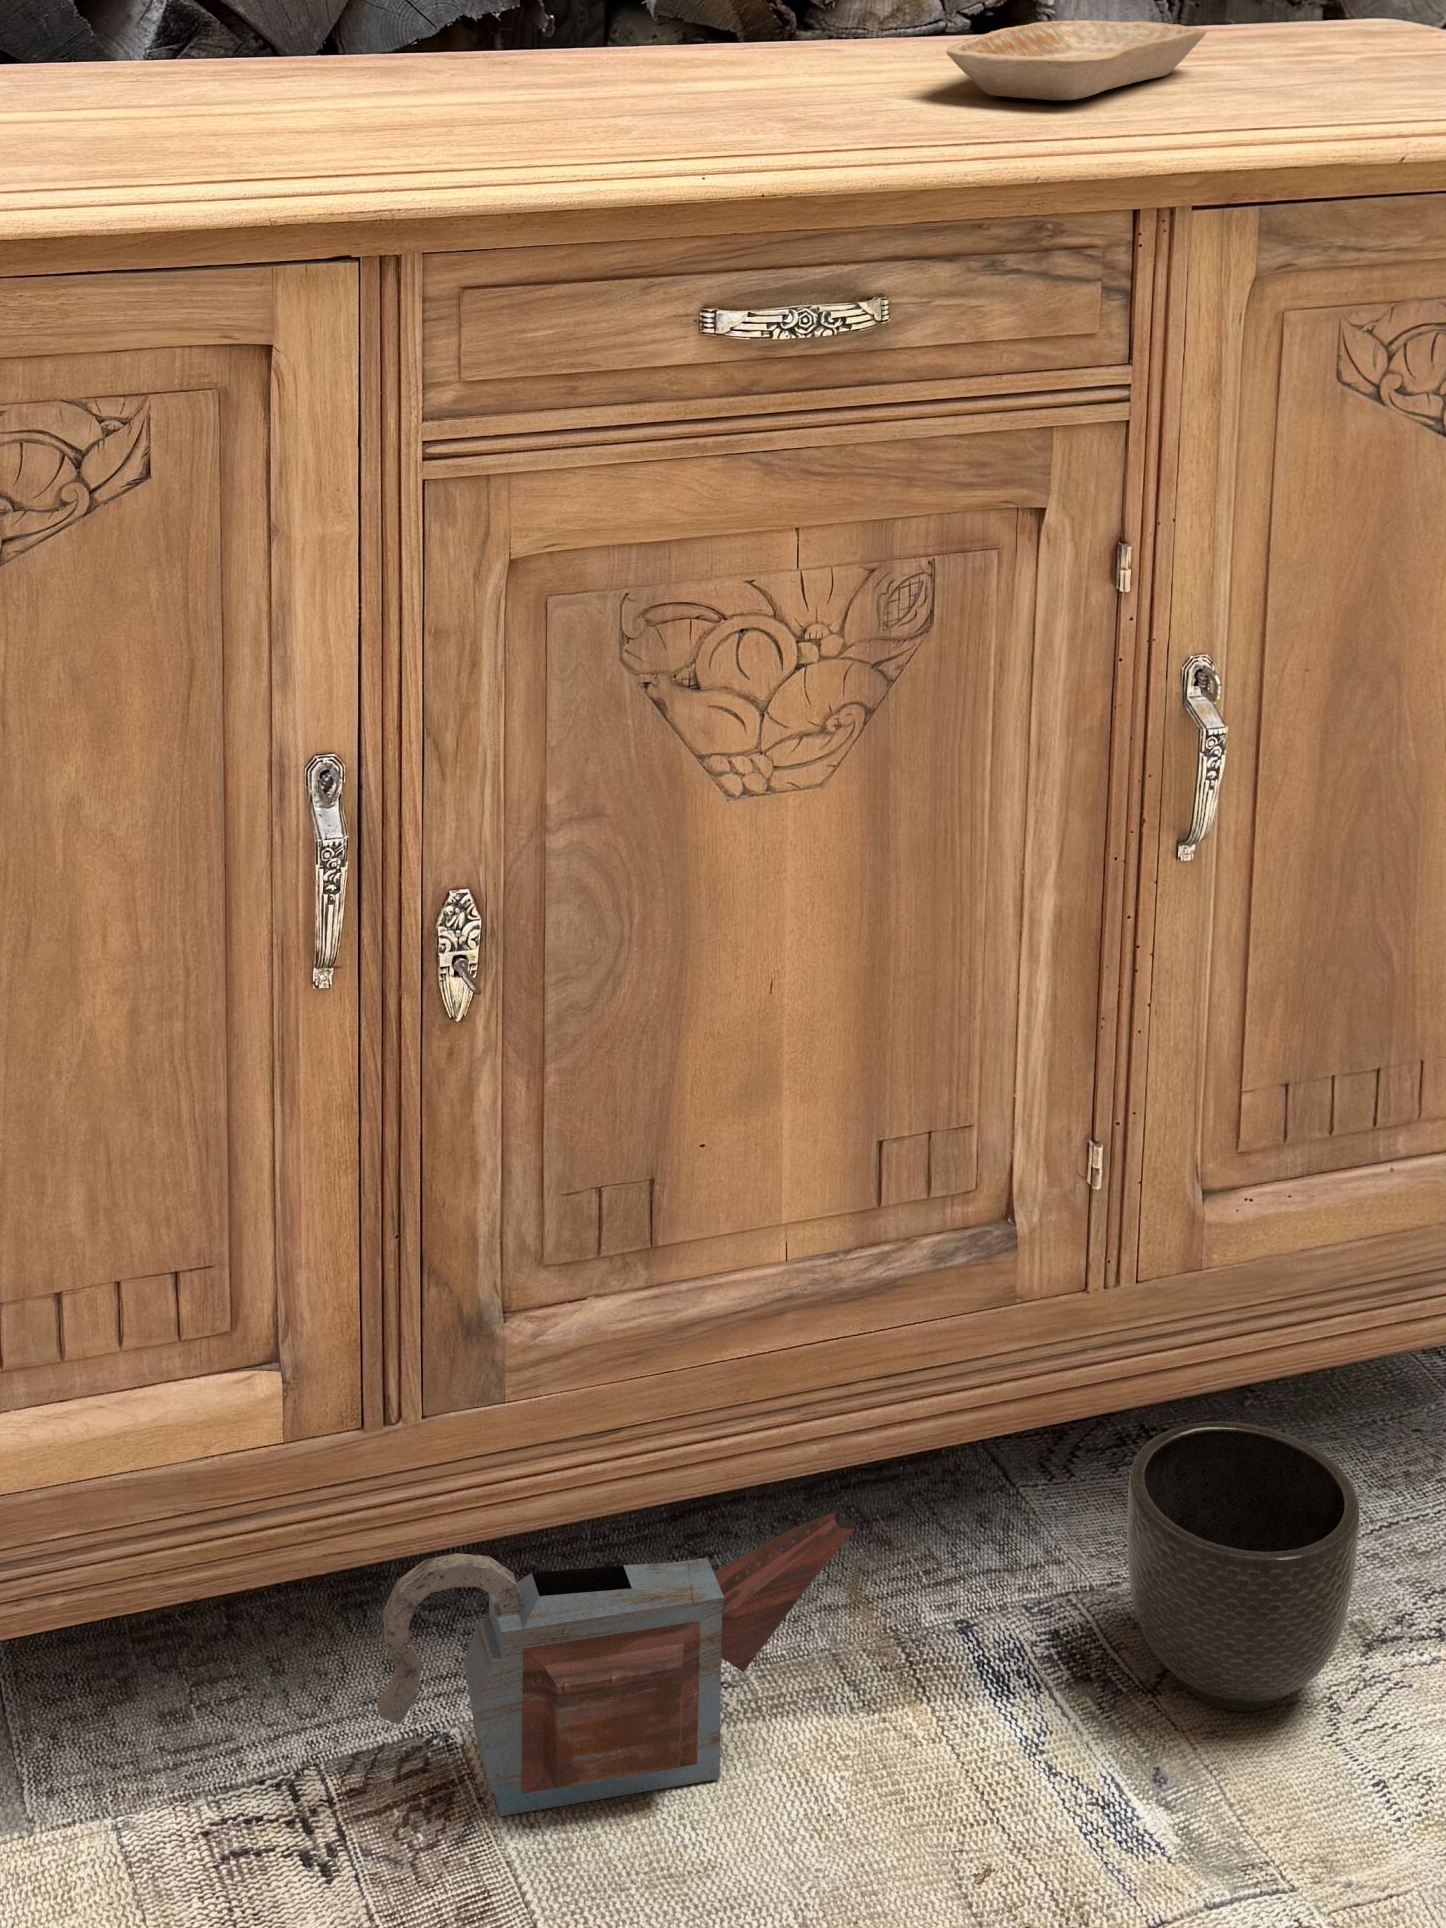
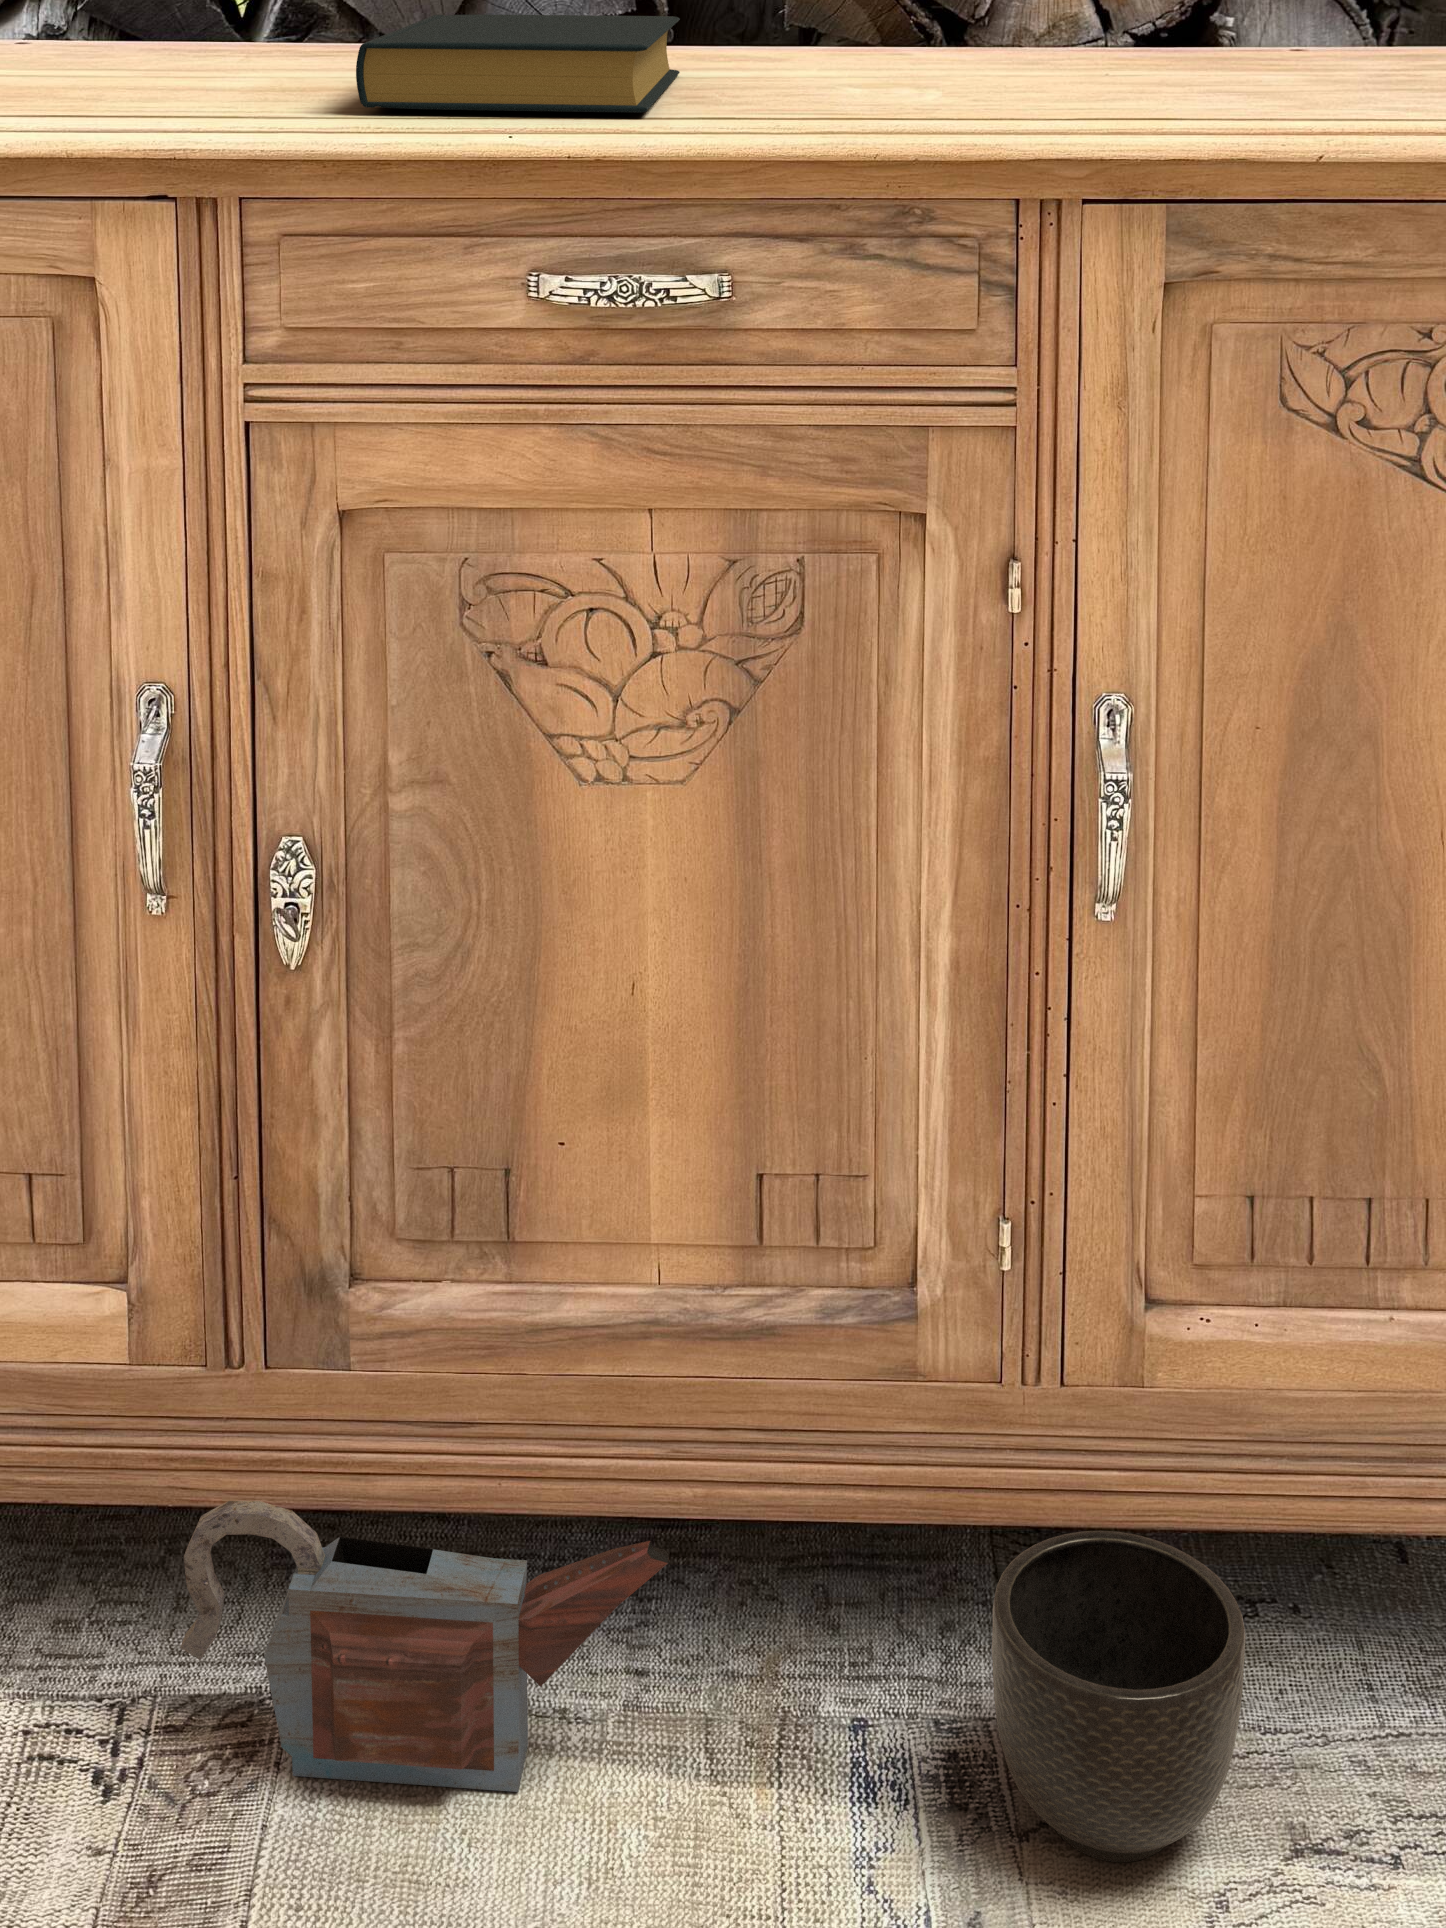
tray: present [946,20,1206,100] -> none [917,20,1269,89]
hardback book: none [447,34,806,149] -> present [356,15,680,112]

